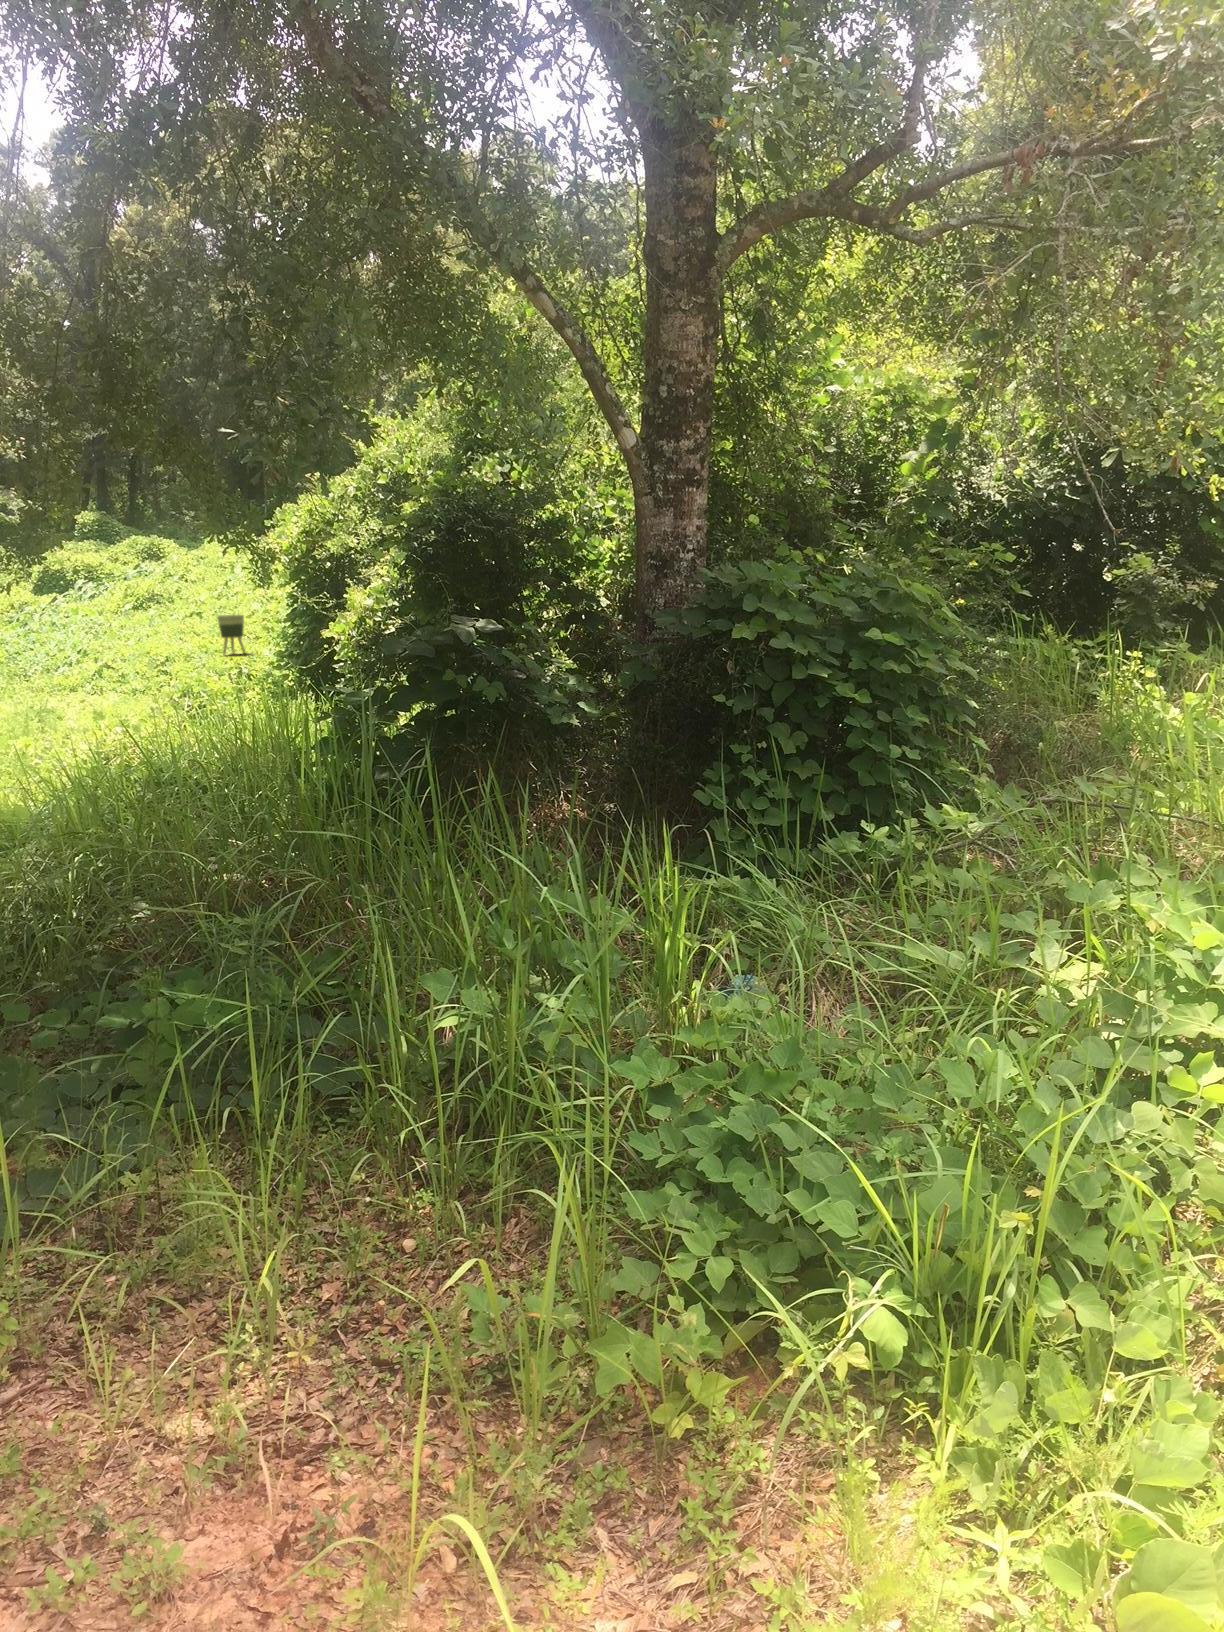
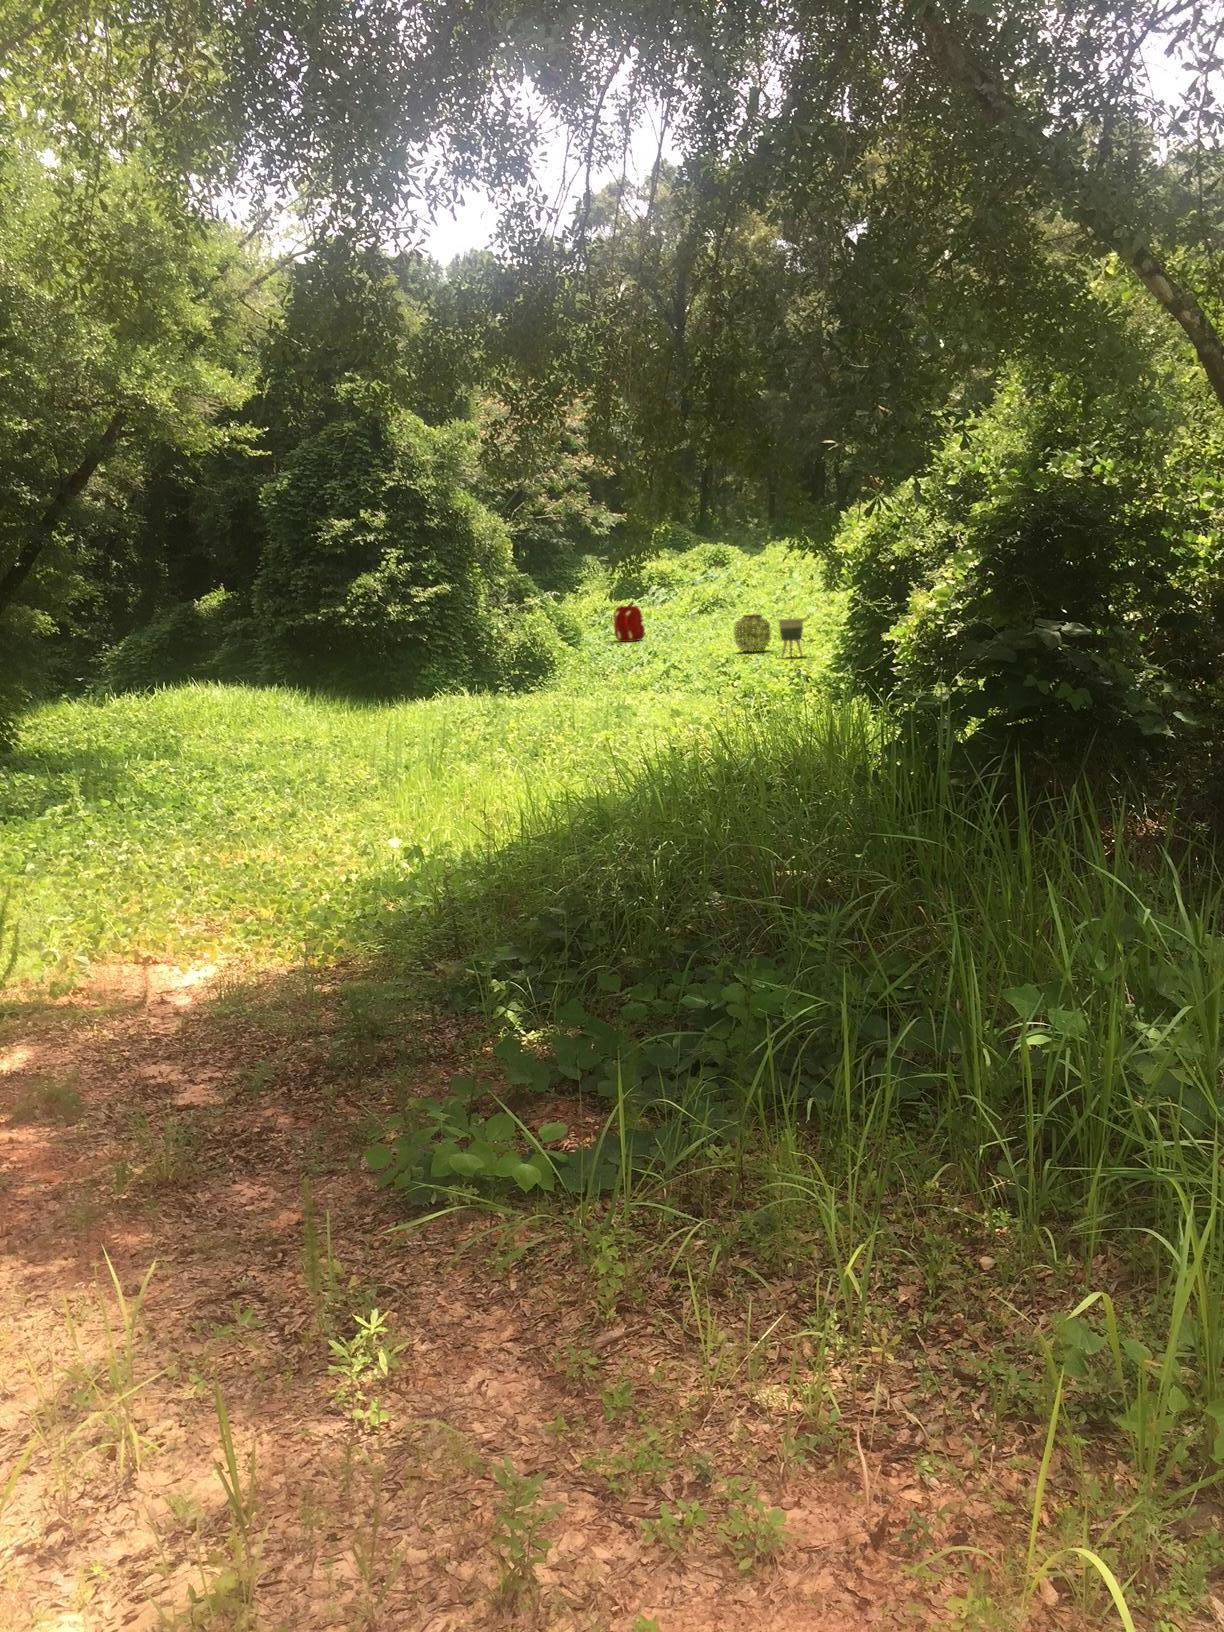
backpack: none [32,597,71,639] -> present [614,605,645,642]
woven basket: none [170,610,210,650] -> present [735,614,770,653]

